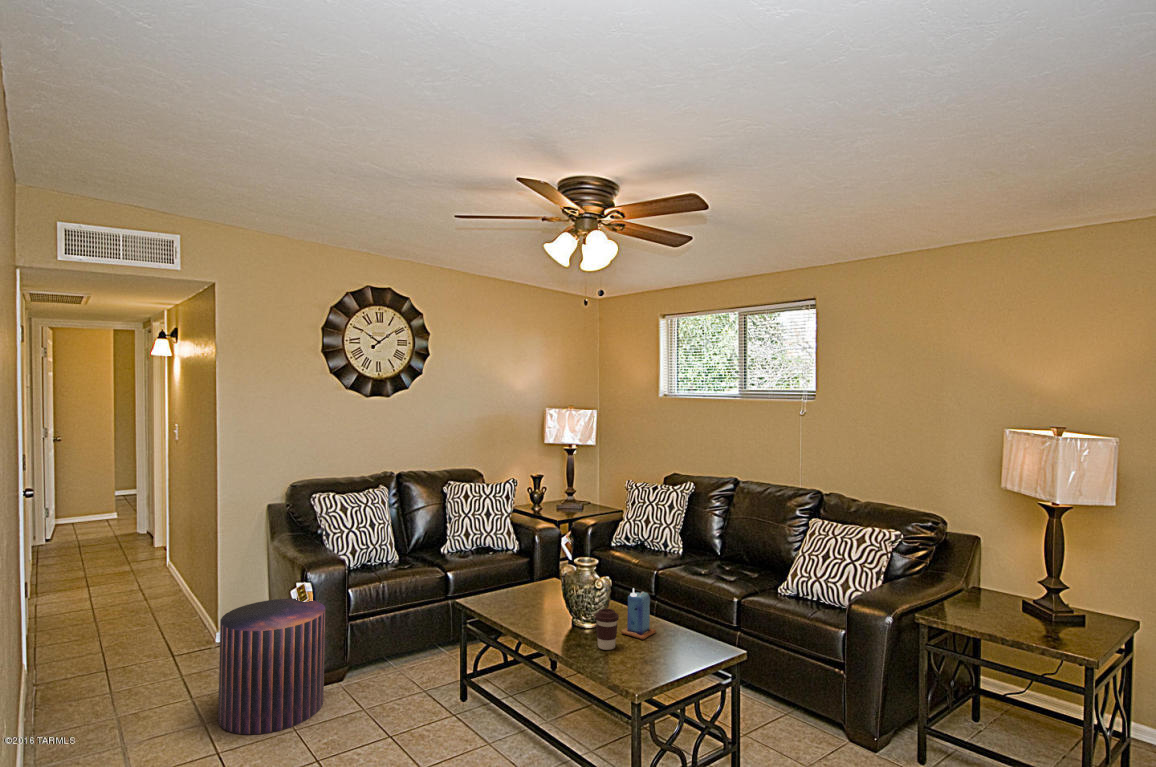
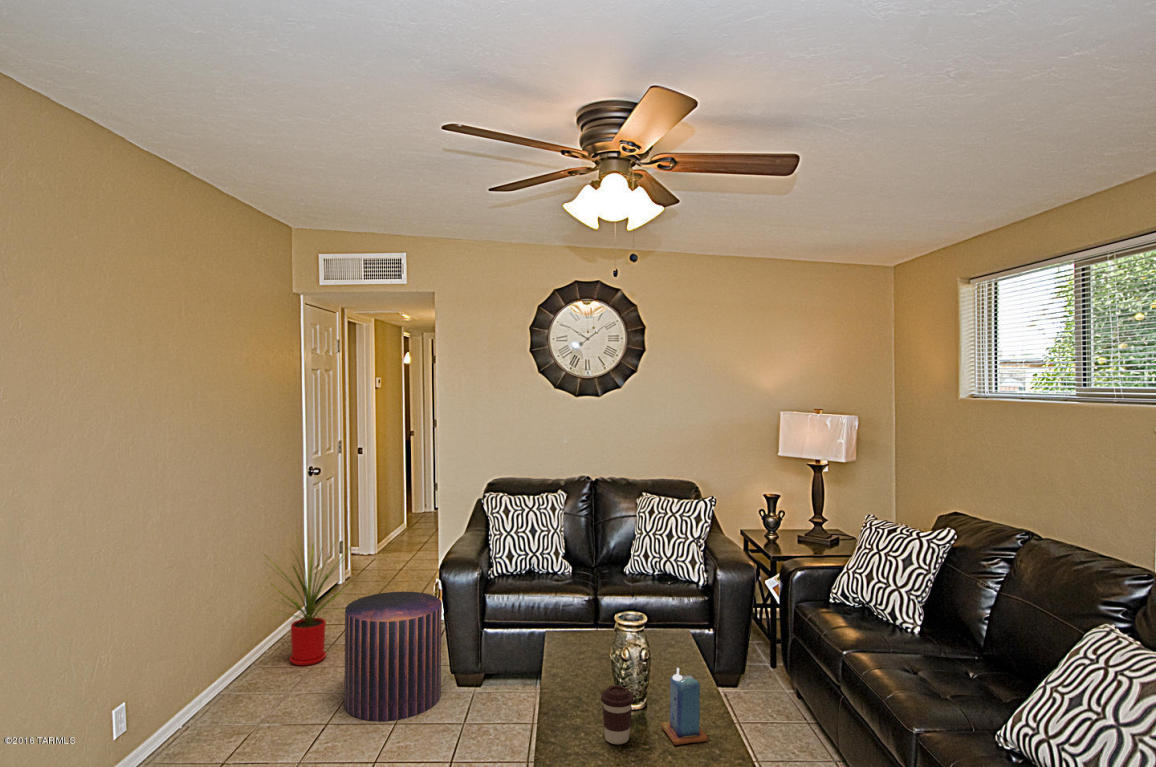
house plant: none [46,558,174,717] -> present [271,544,347,665]

